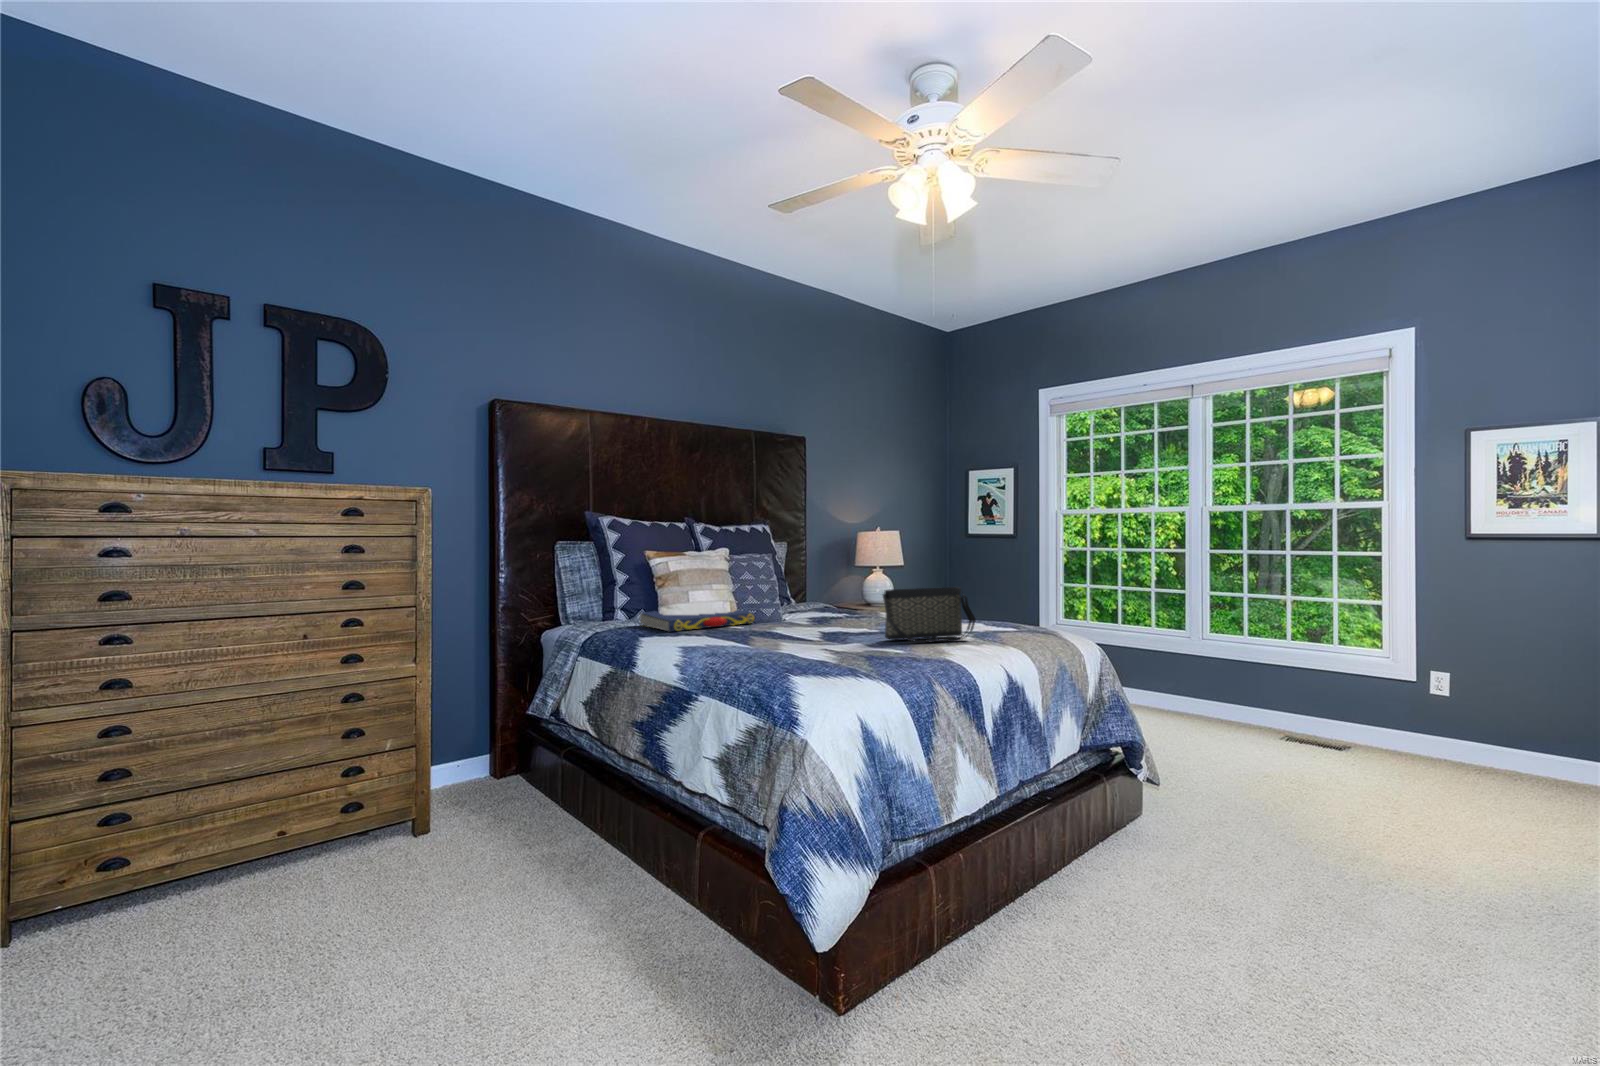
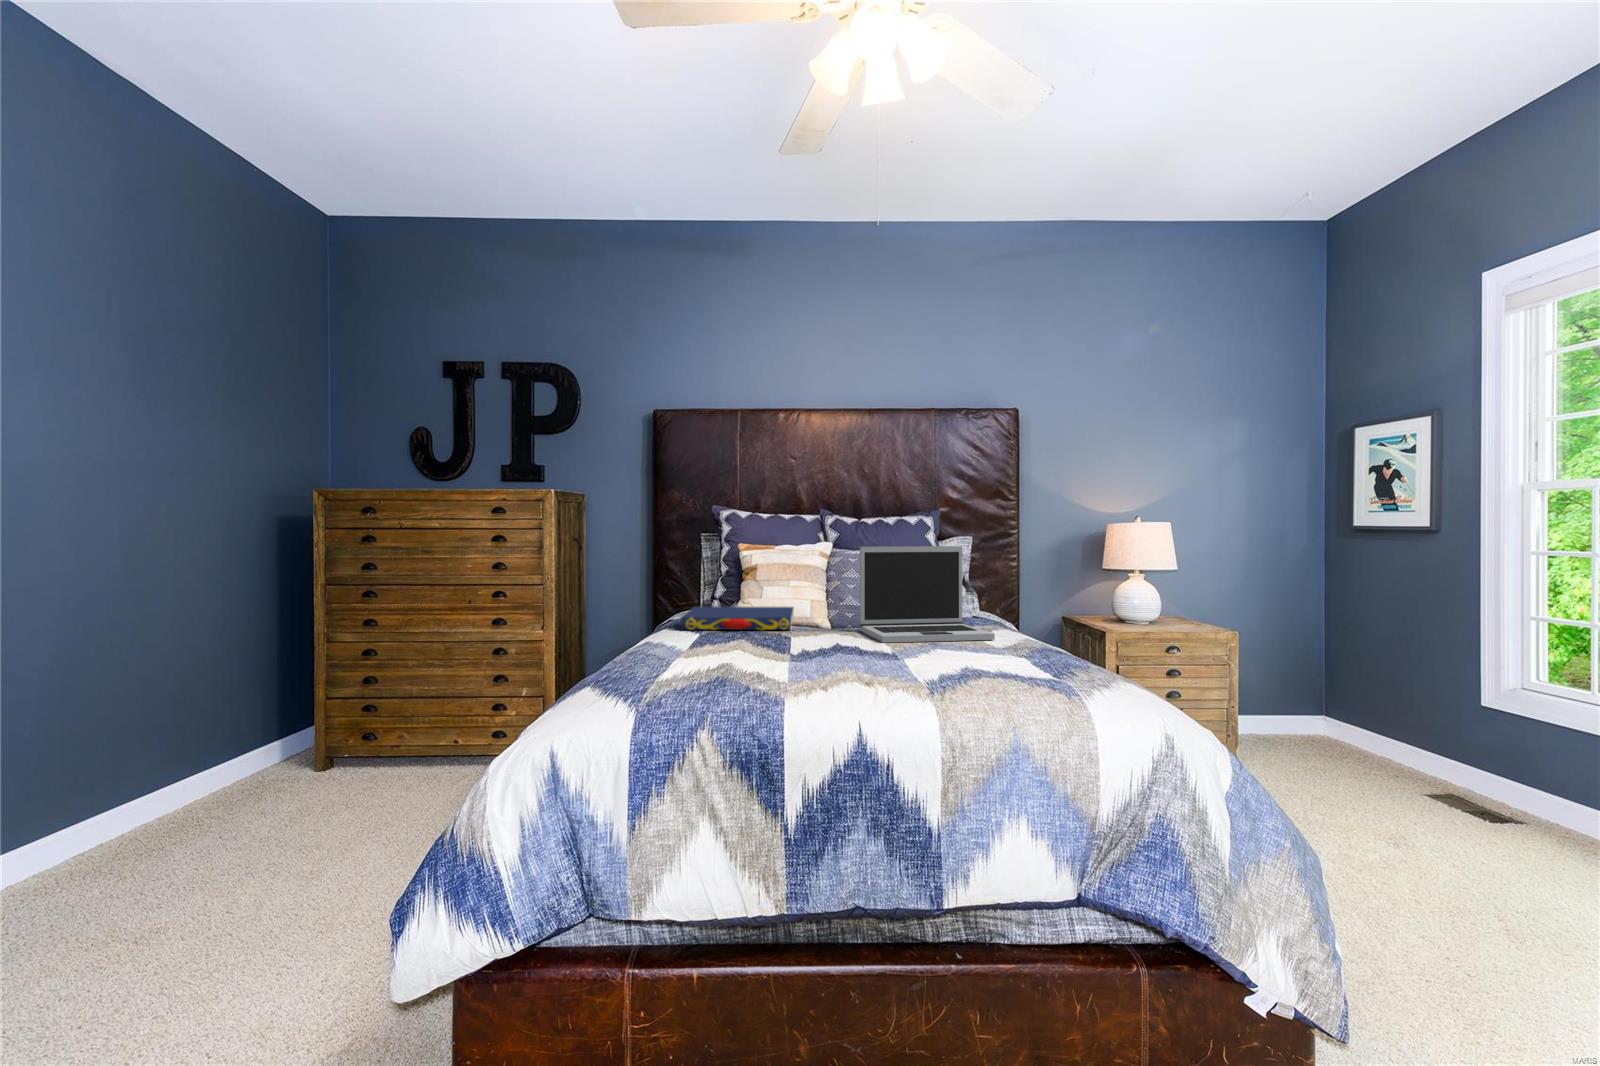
laptop: none [799,550,905,623] -> present [860,546,995,643]
handbag: present [883,587,976,642] -> none [787,601,904,680]

